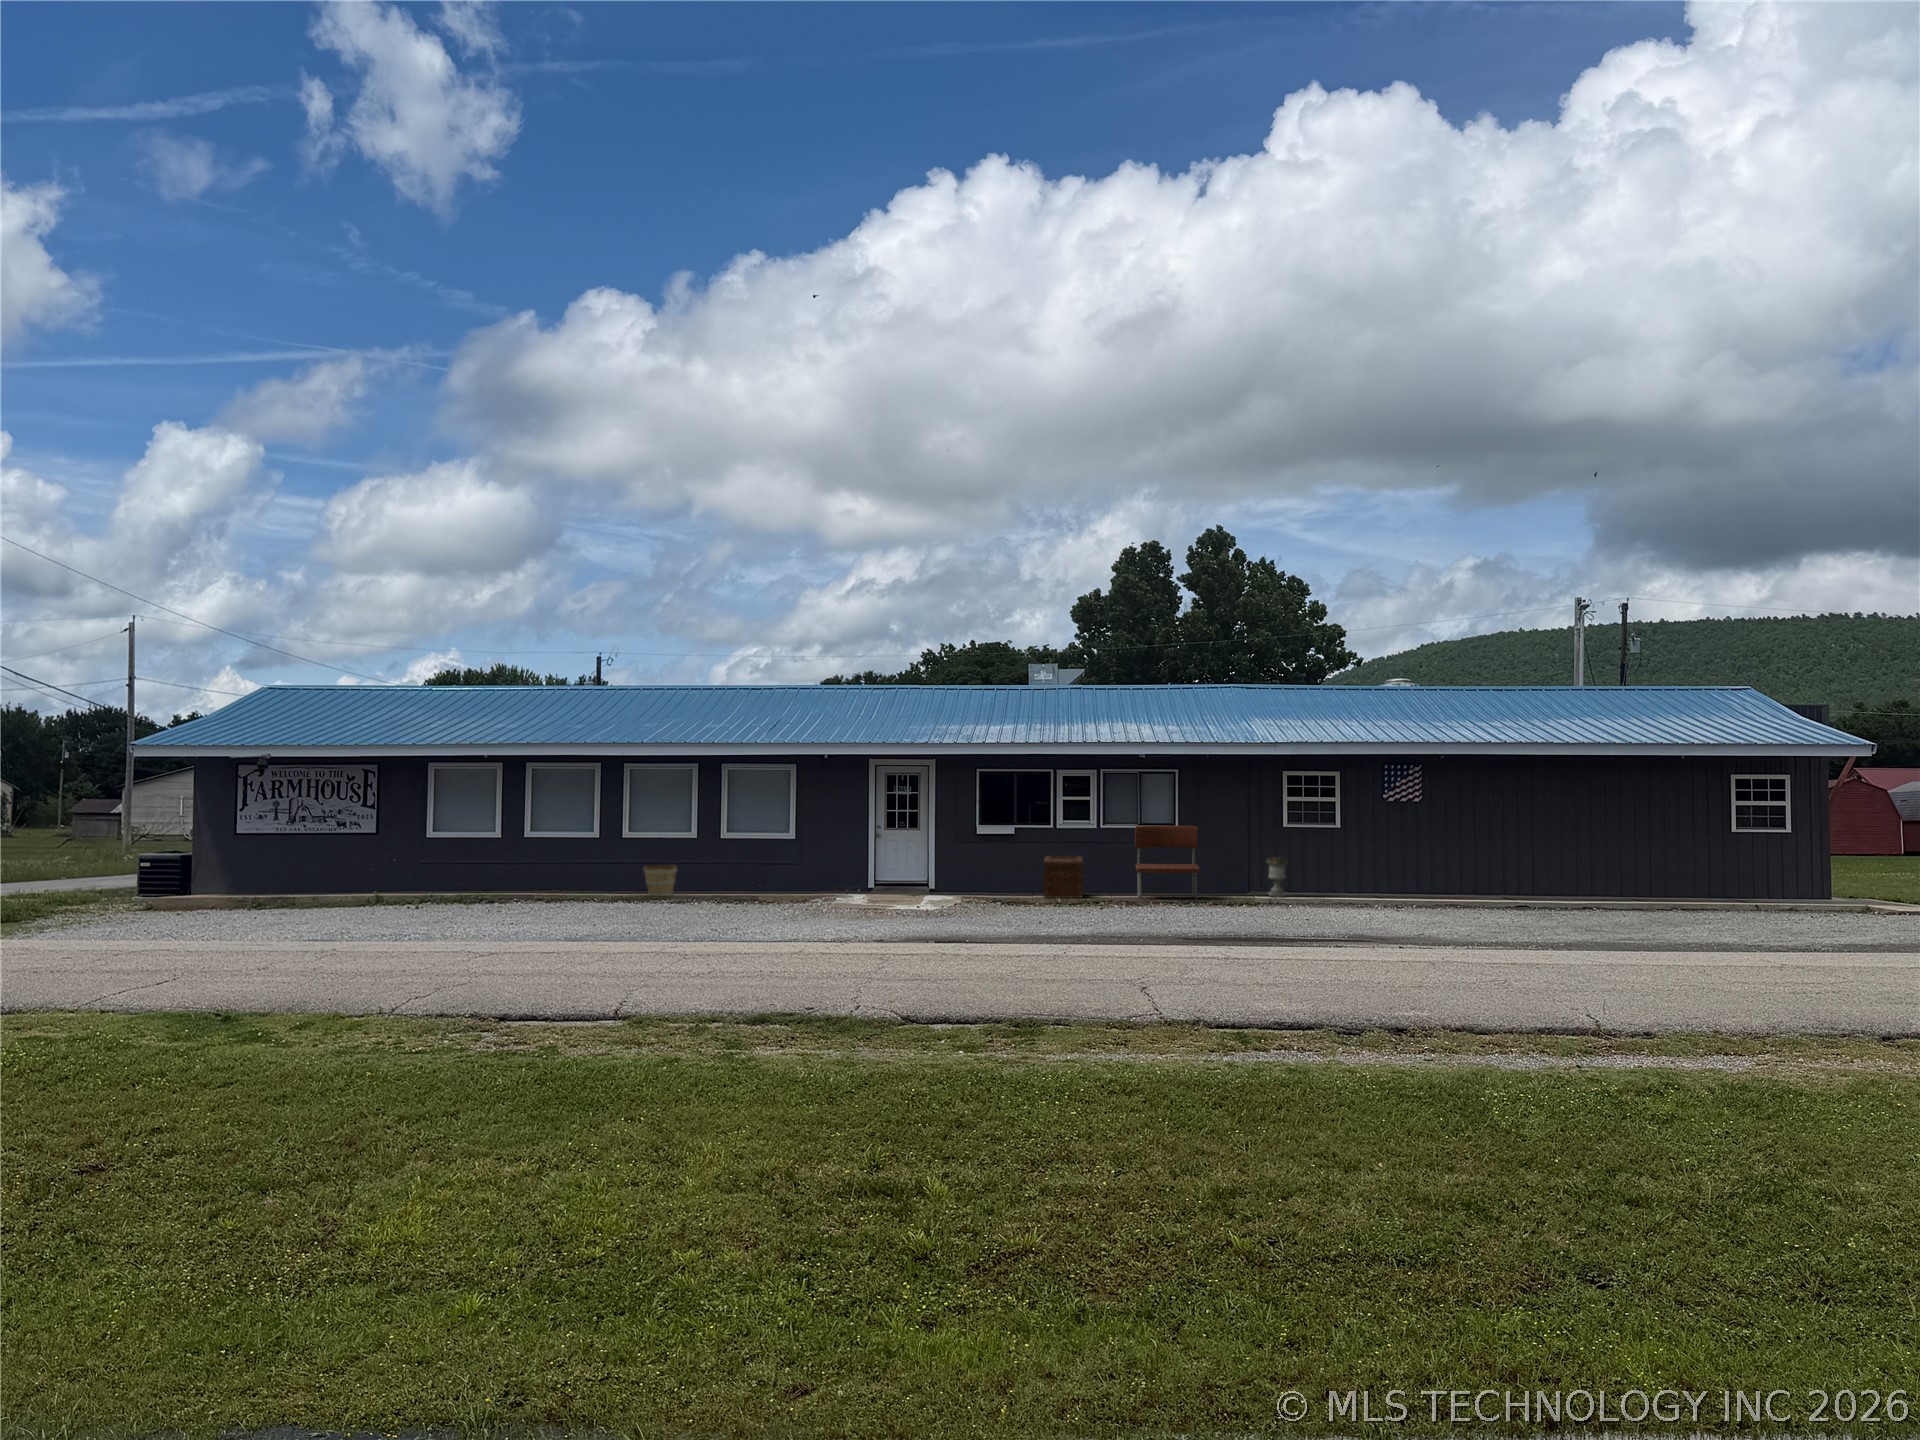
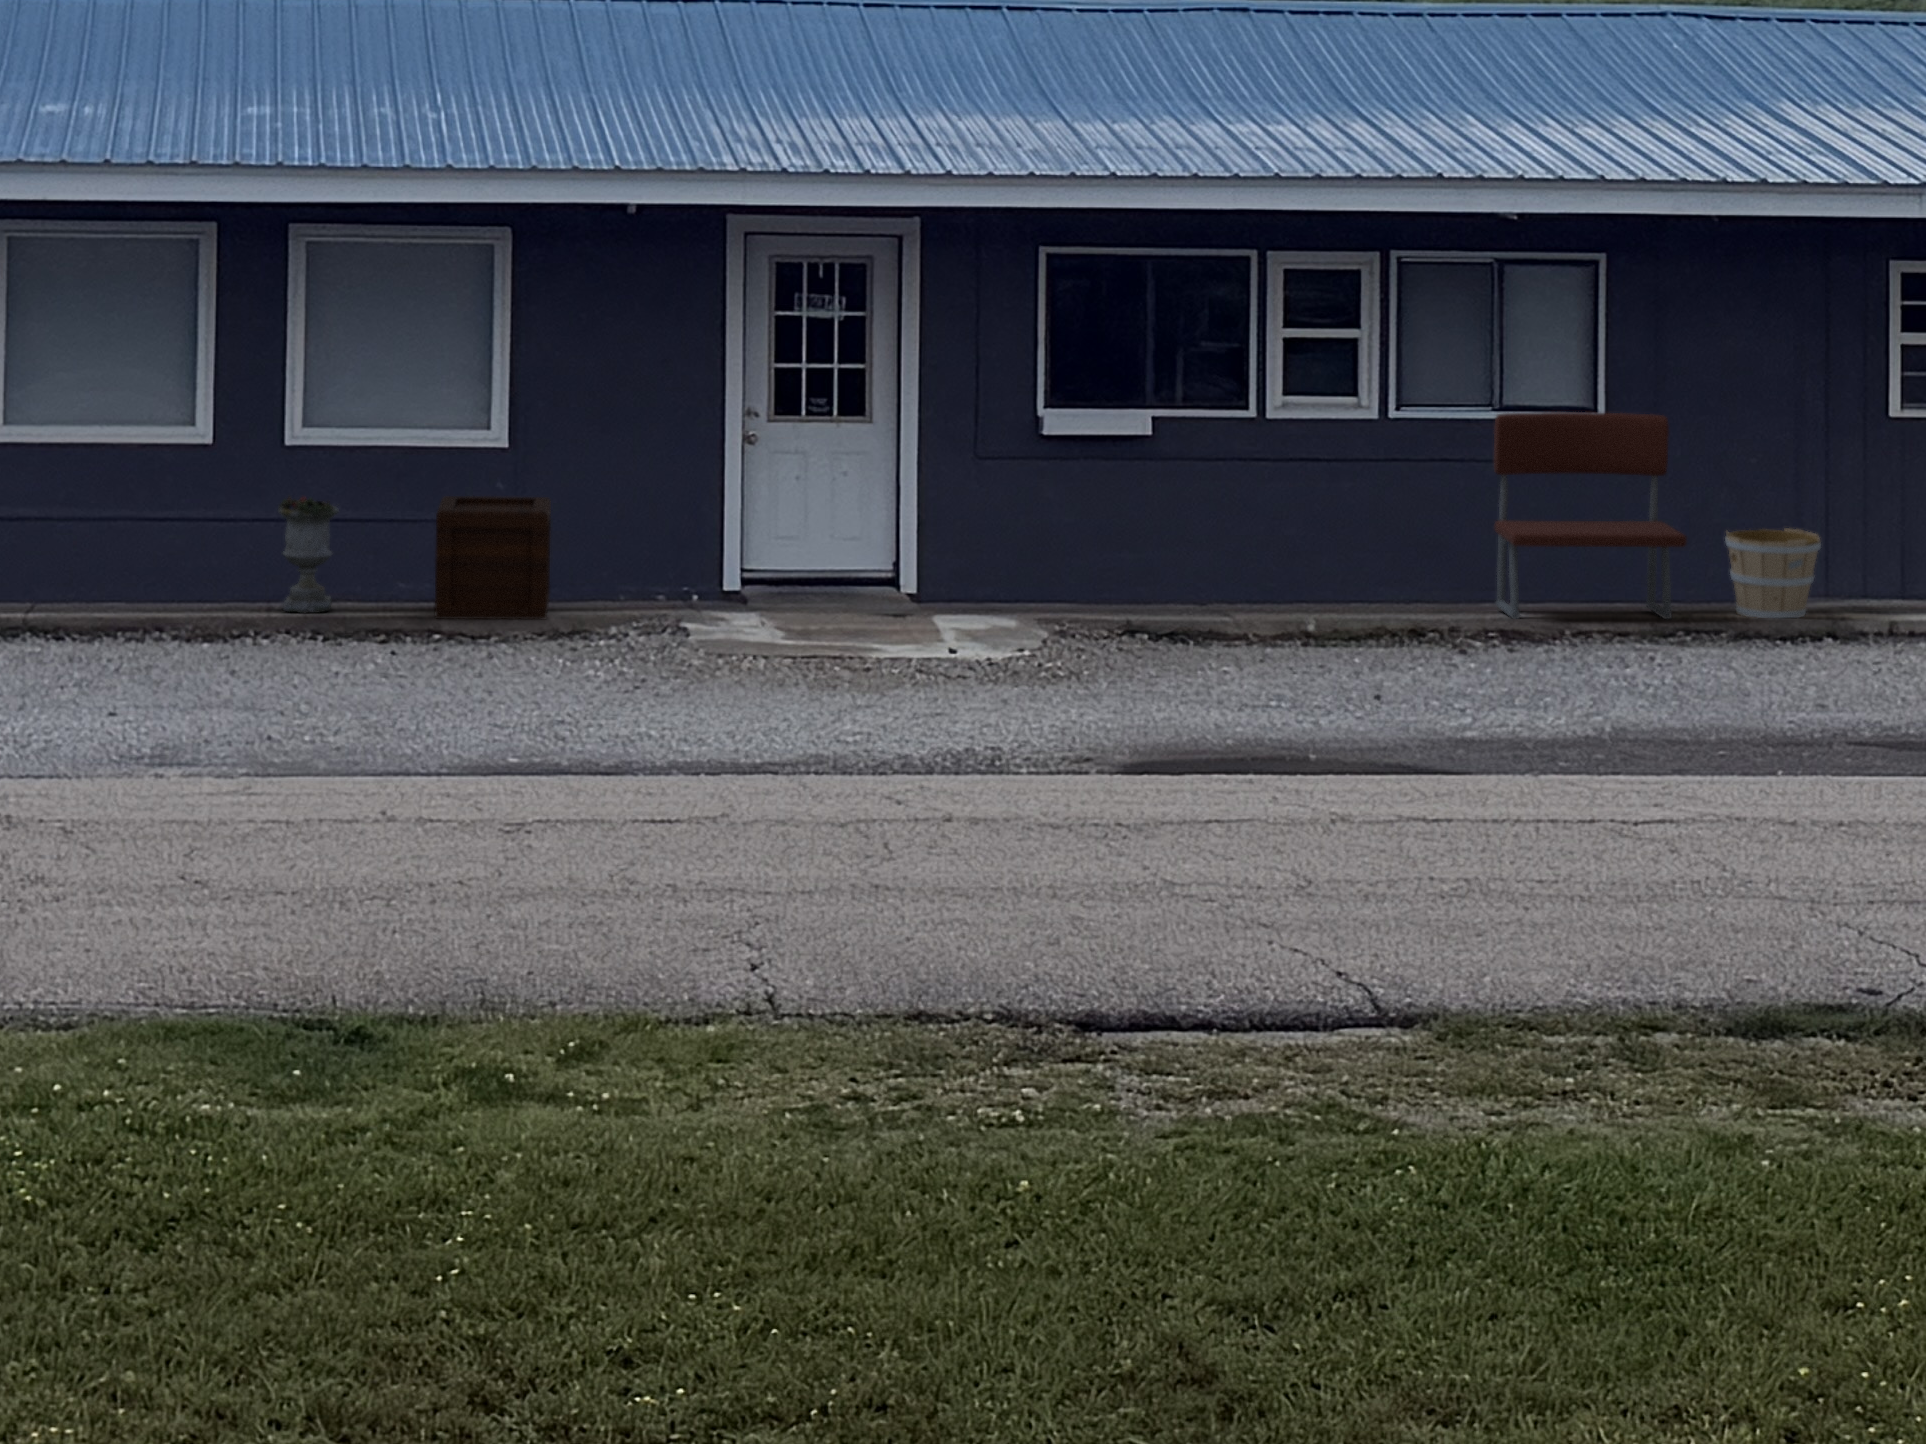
wooden crate: present [1044,856,1083,898] -> present [435,496,551,619]
planter: present [1267,857,1288,897] -> present [278,496,338,613]
wooden bucket: present [644,865,677,896] -> present [1725,528,1821,618]

